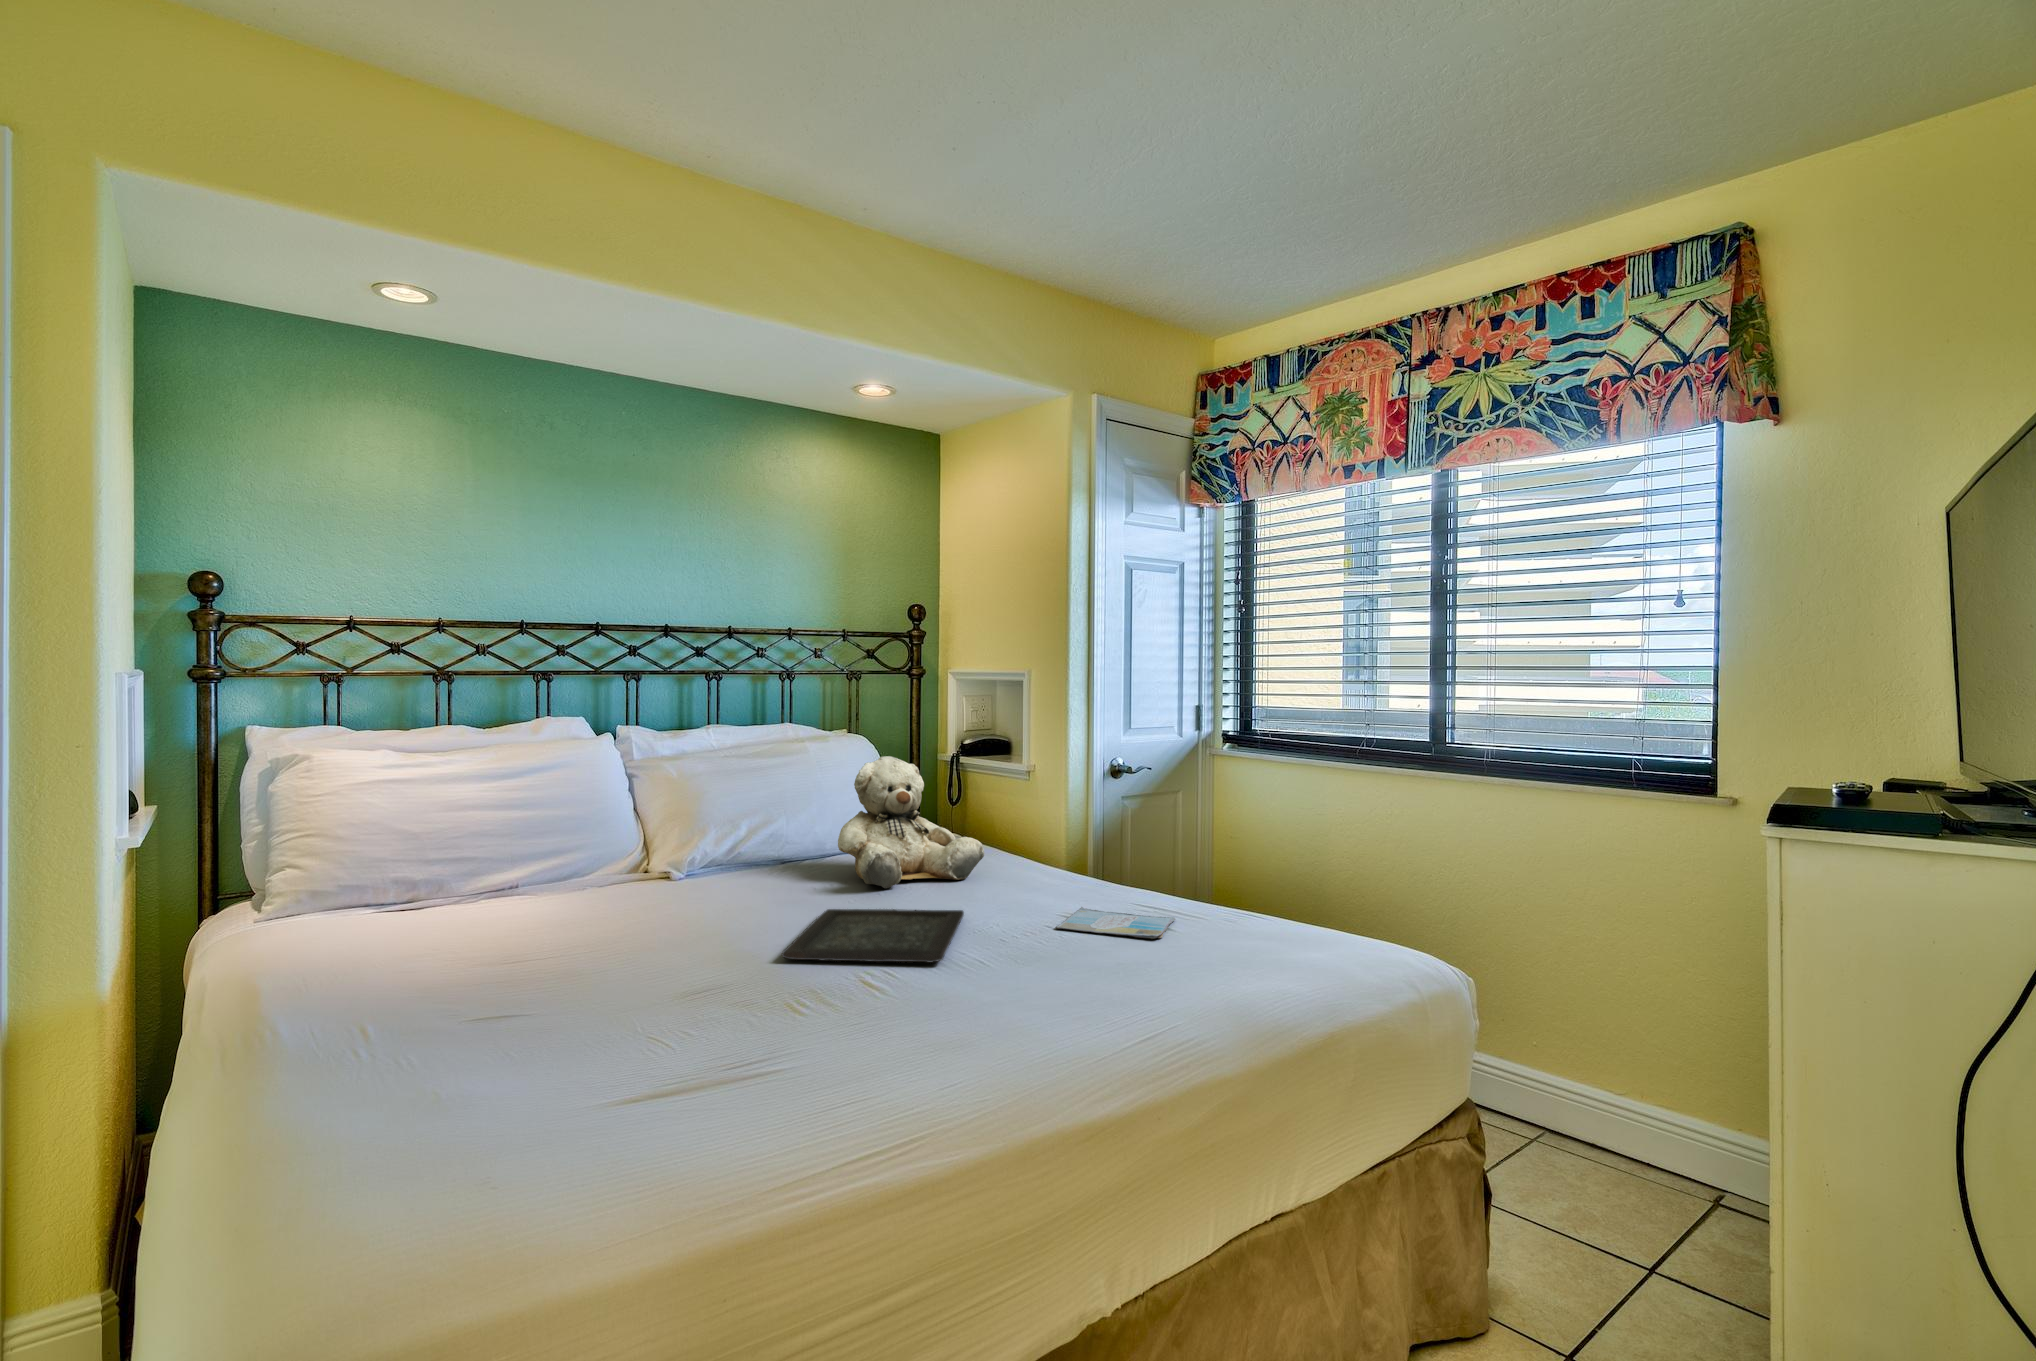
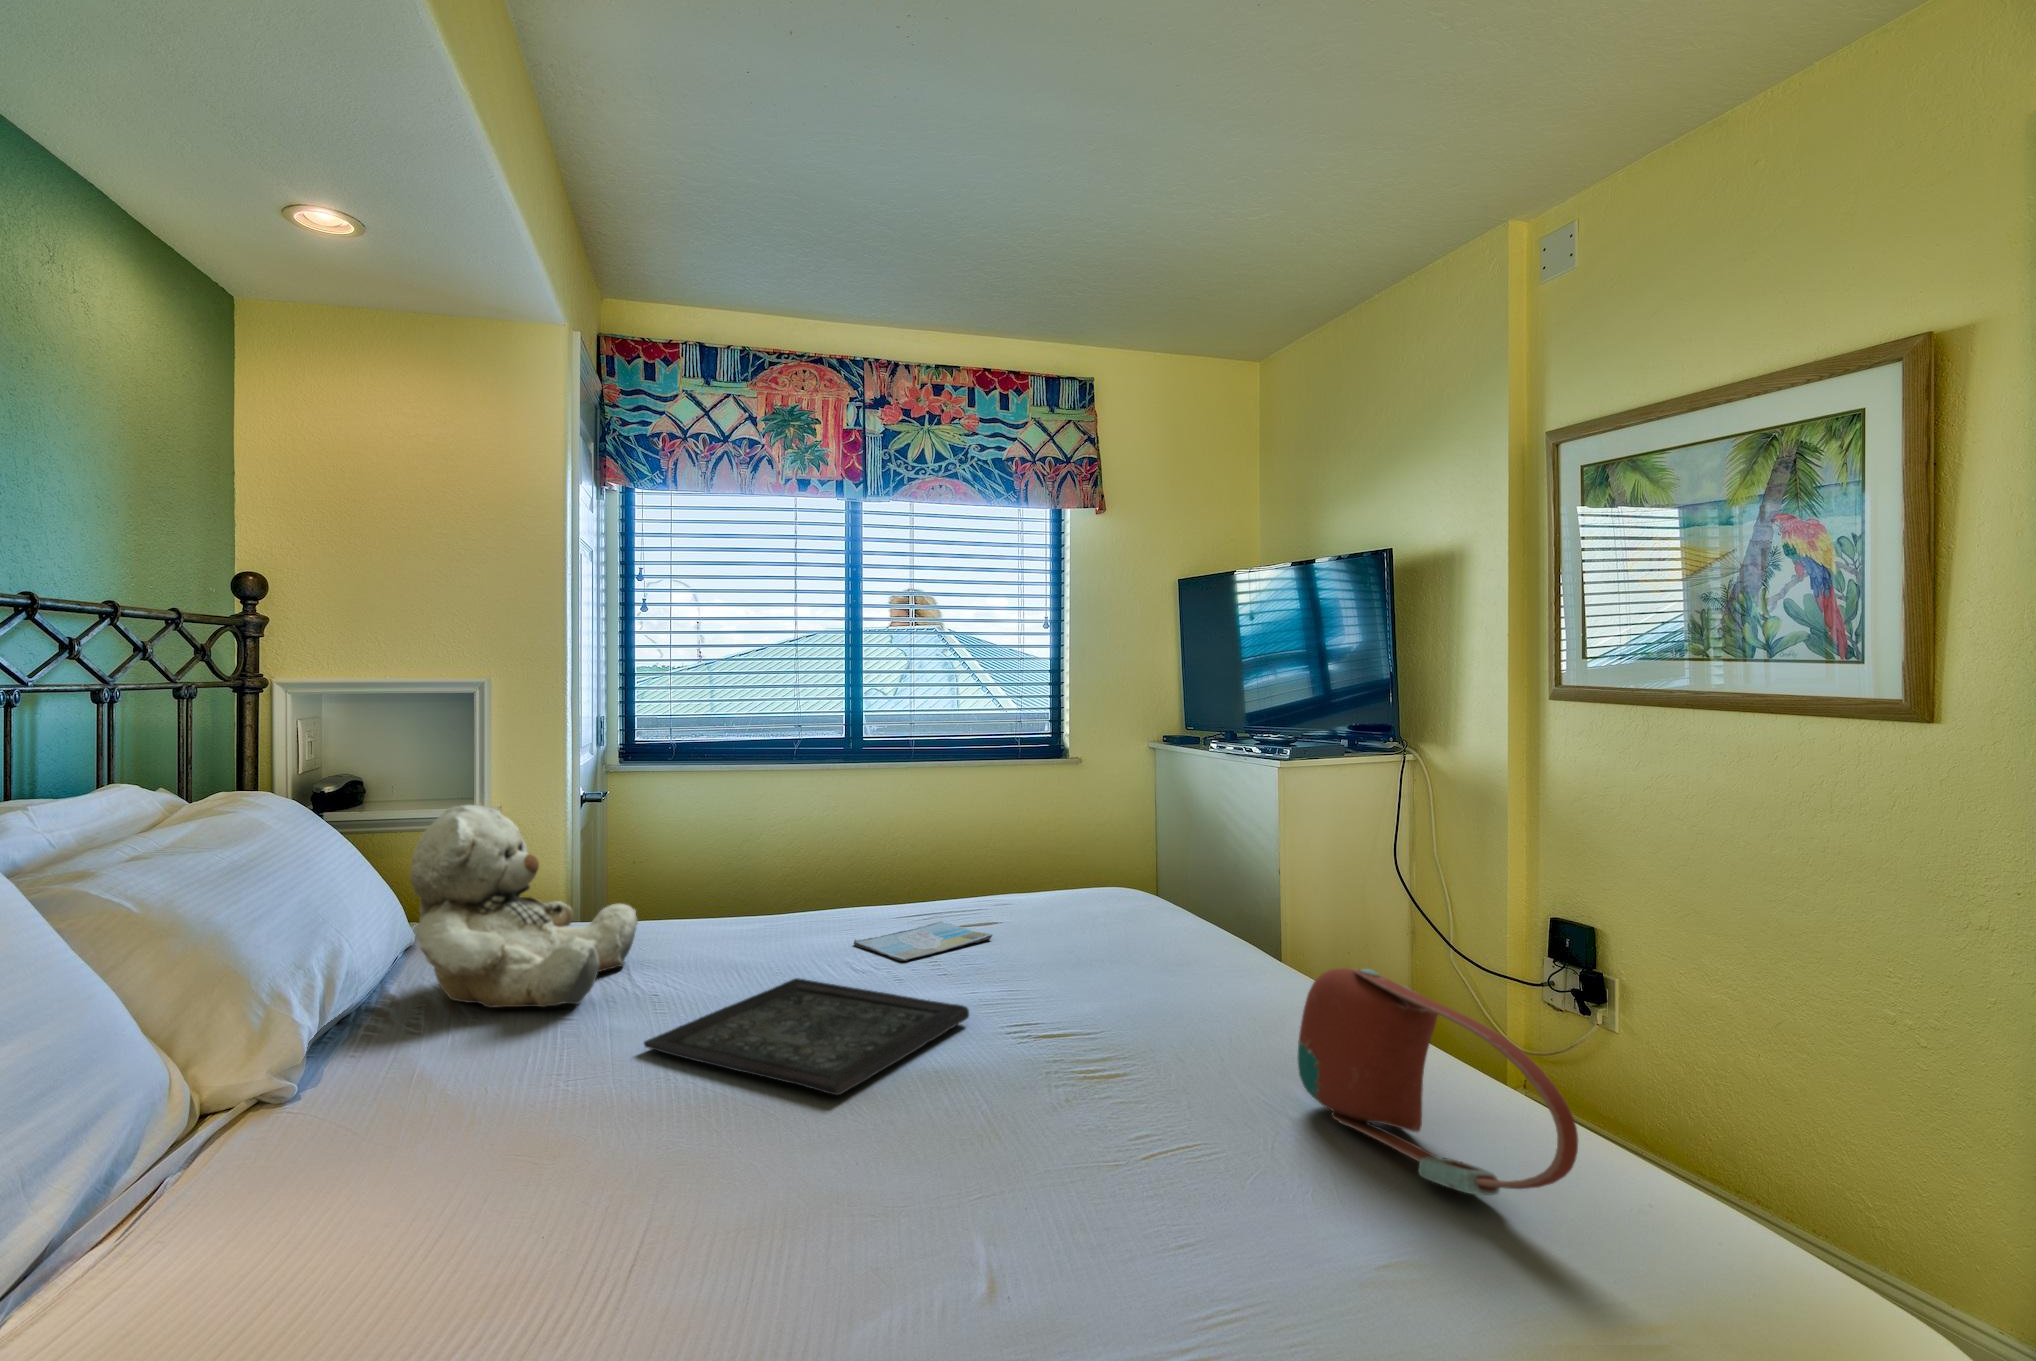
handbag: none [626,971,909,1145] -> present [1298,968,1578,1195]

